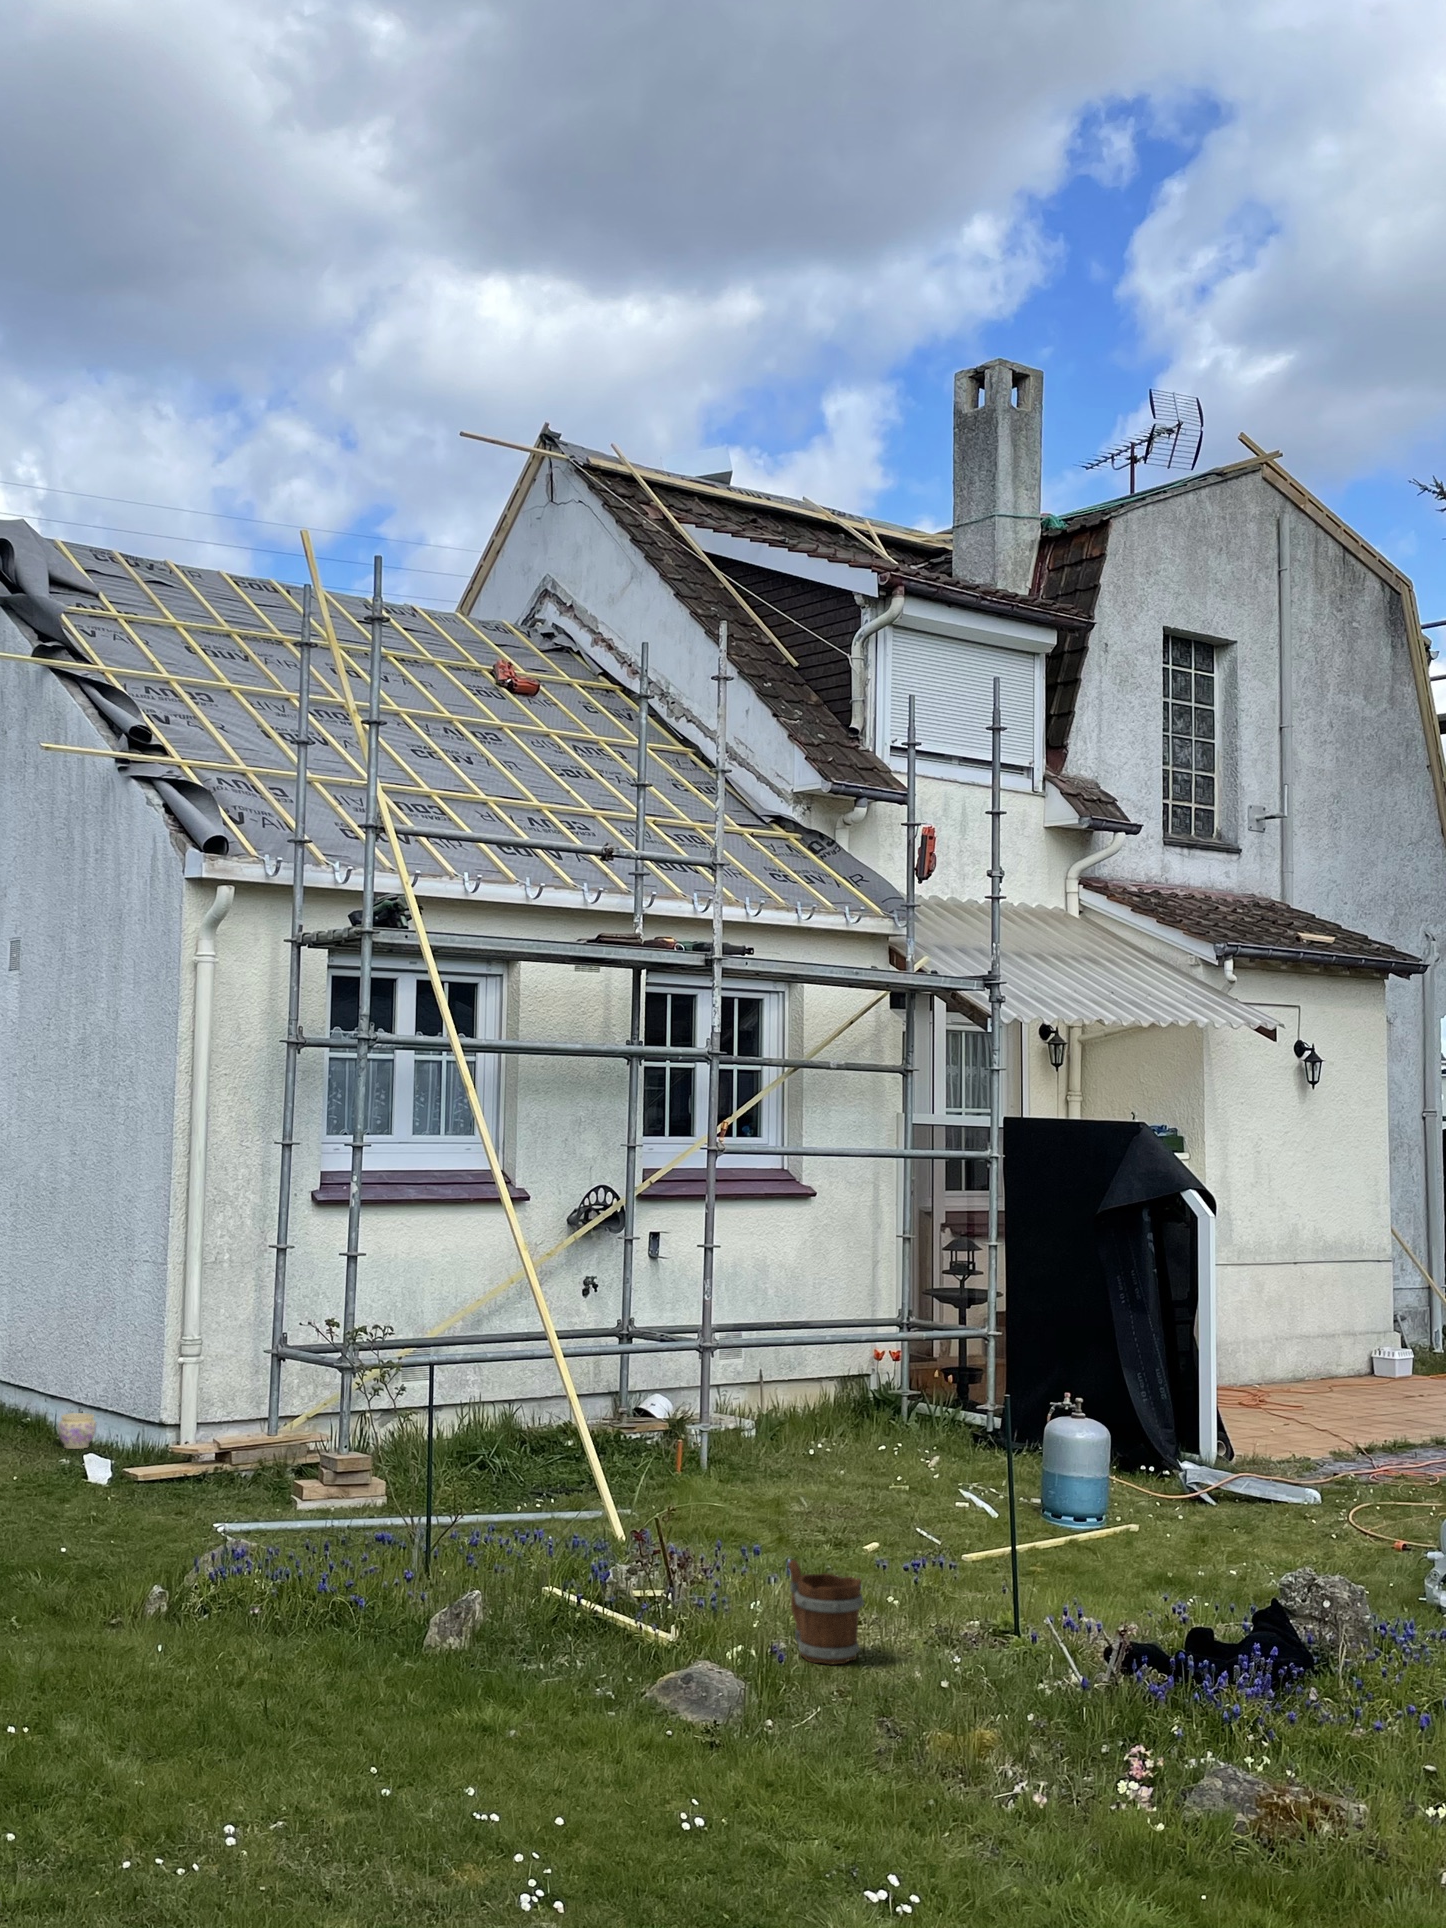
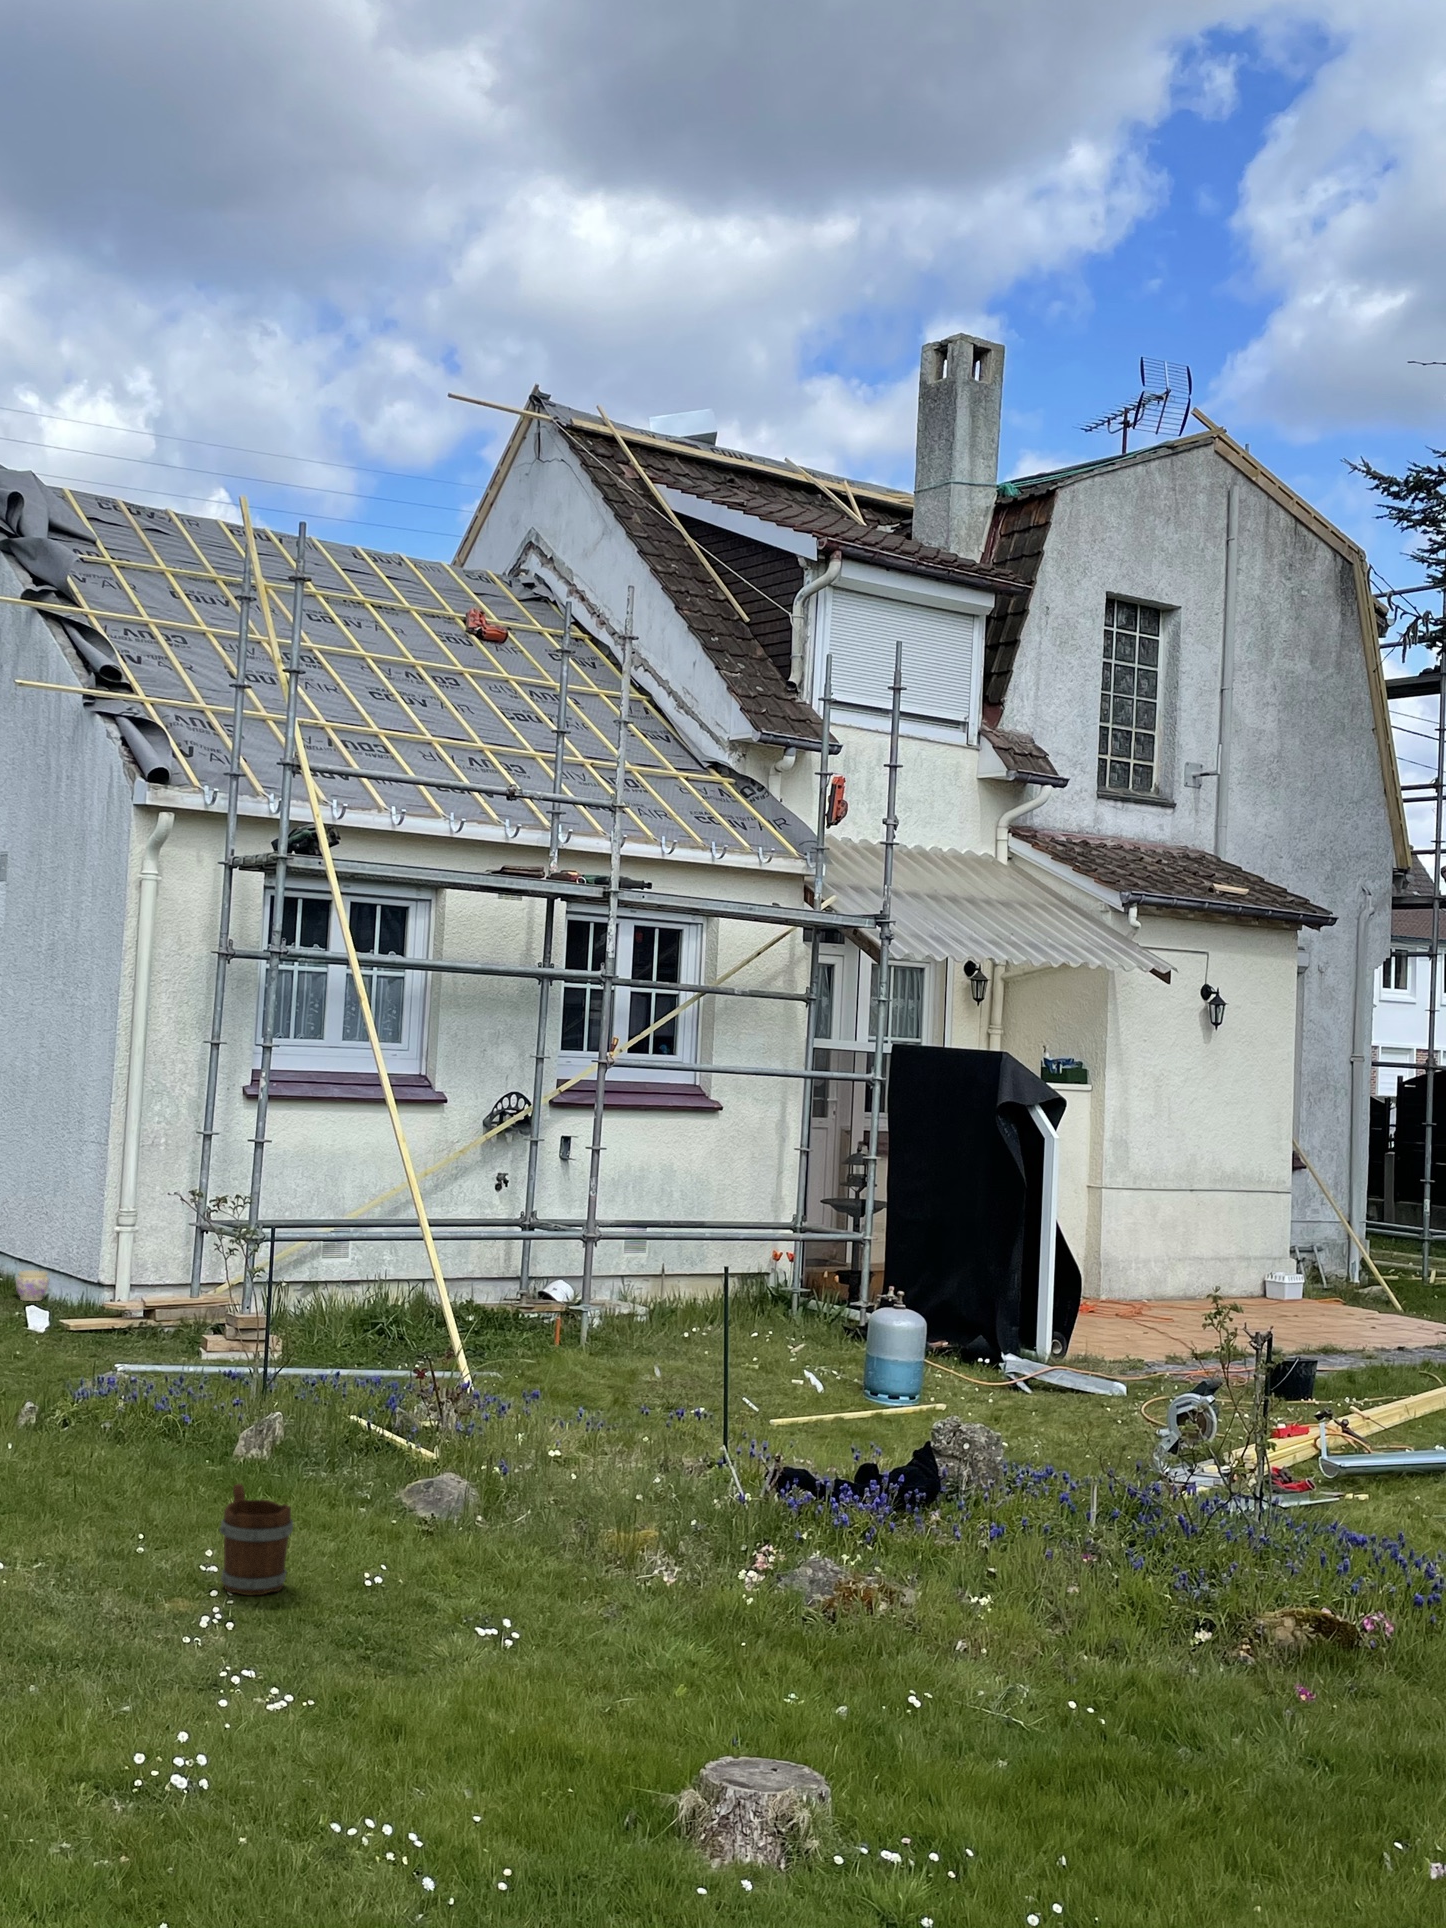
bucket: present [788,1560,864,1665] -> present [220,1484,293,1595]

